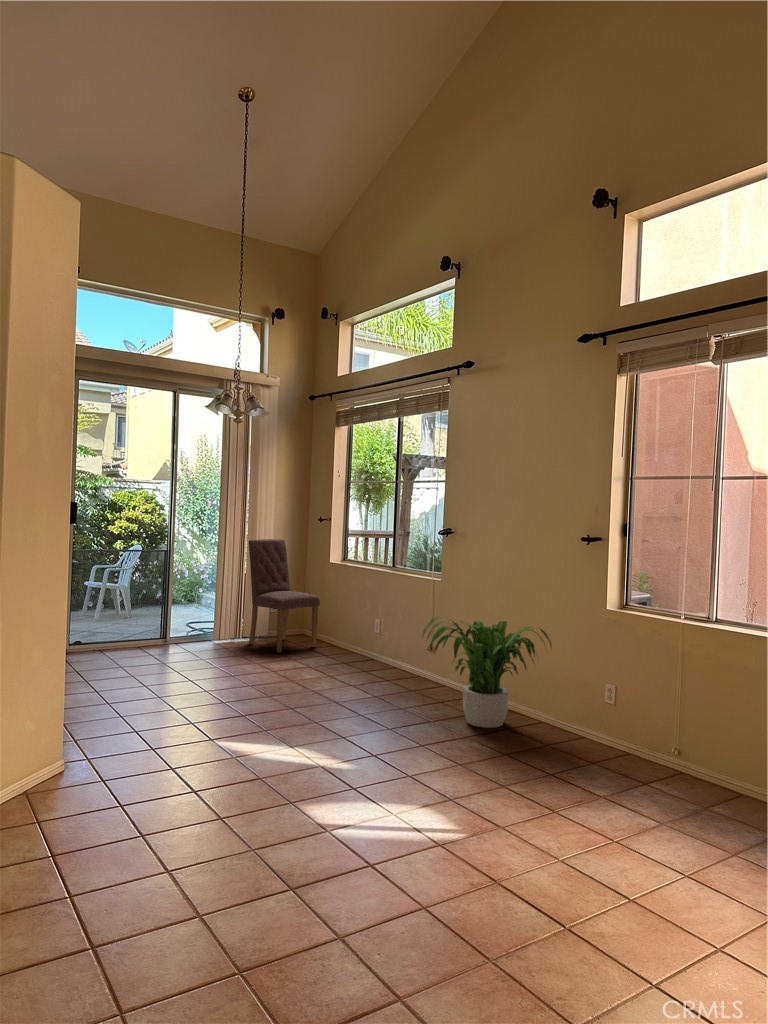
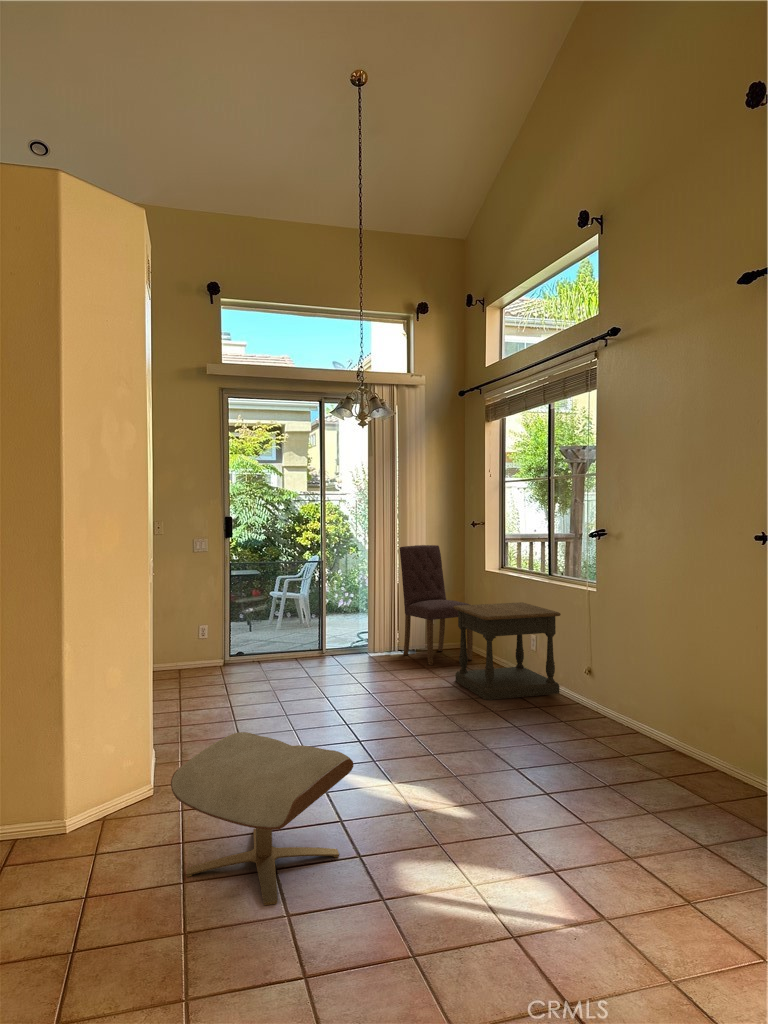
side table: none [309,593,408,680] -> present [453,602,561,700]
potted plant: present [422,616,551,728] -> none [555,632,722,771]
ottoman: none [131,706,293,846] -> present [171,732,354,905]

